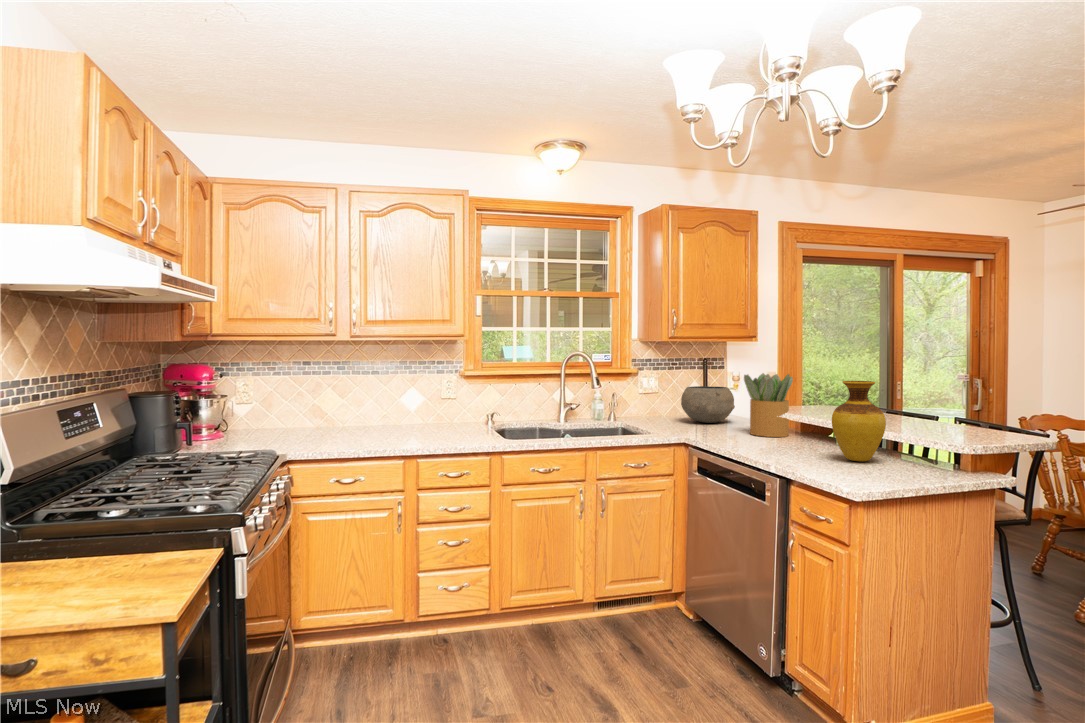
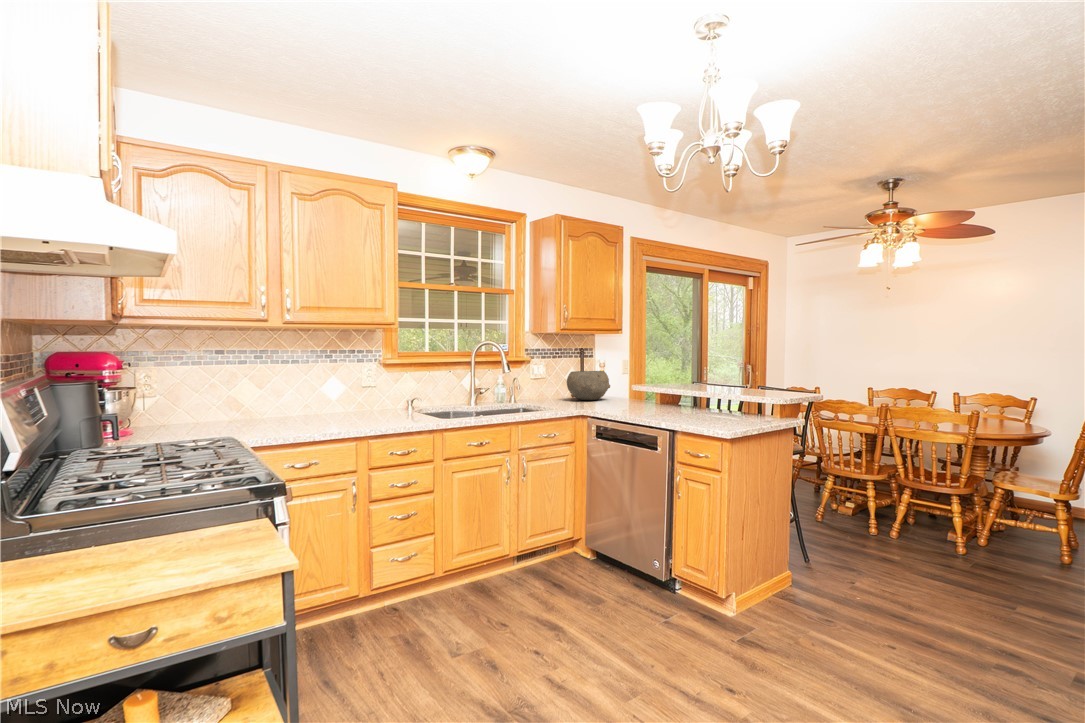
potted plant: present [744,373,793,437] -> none [627,356,662,406]
vase: present [832,381,886,461] -> none [710,356,748,415]

